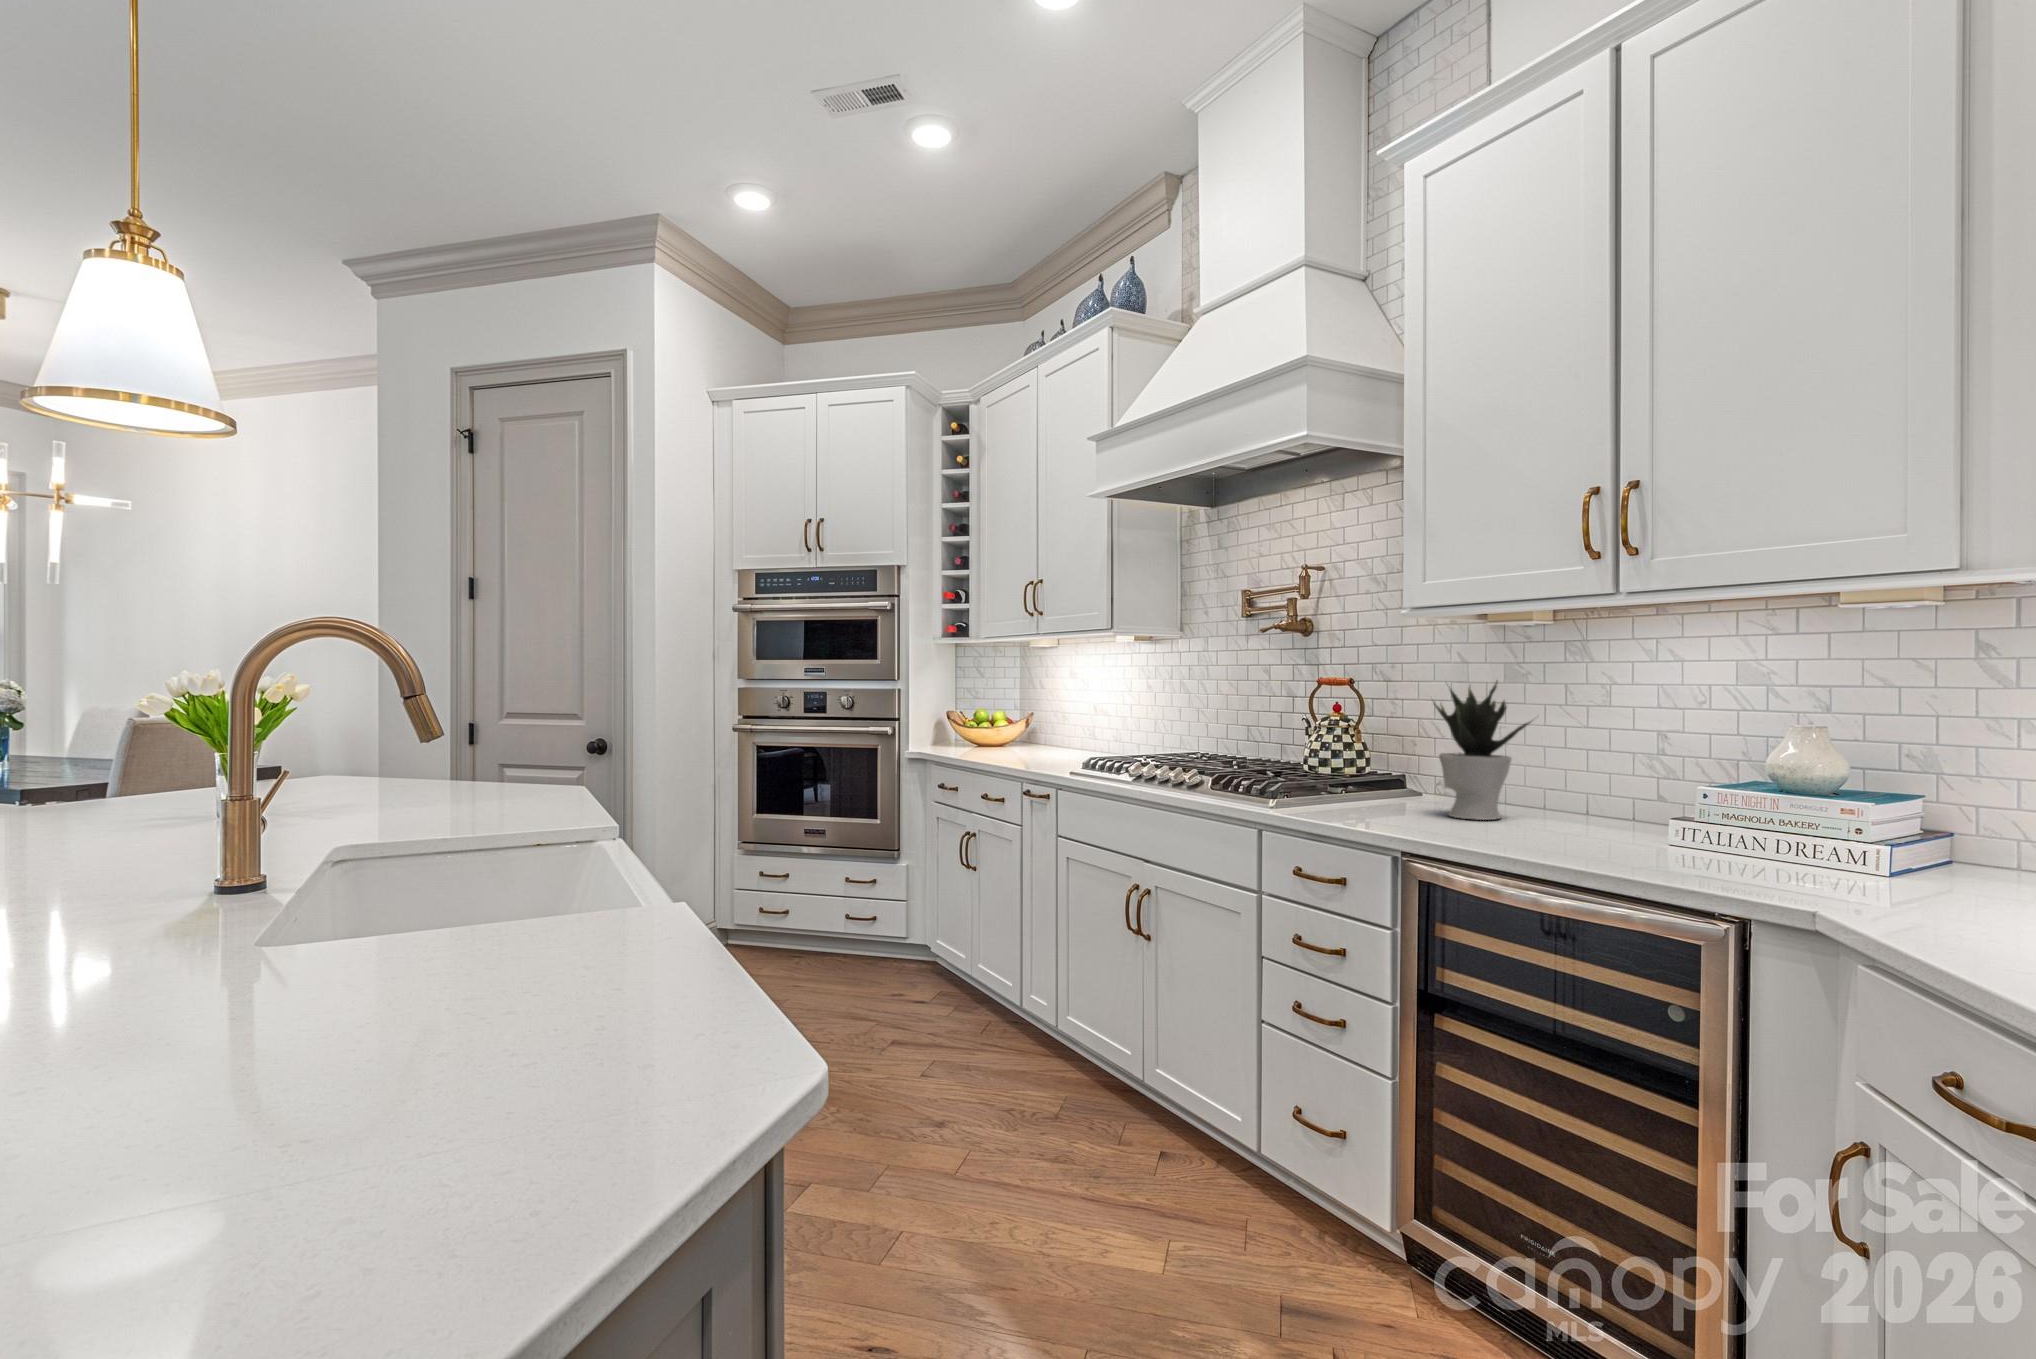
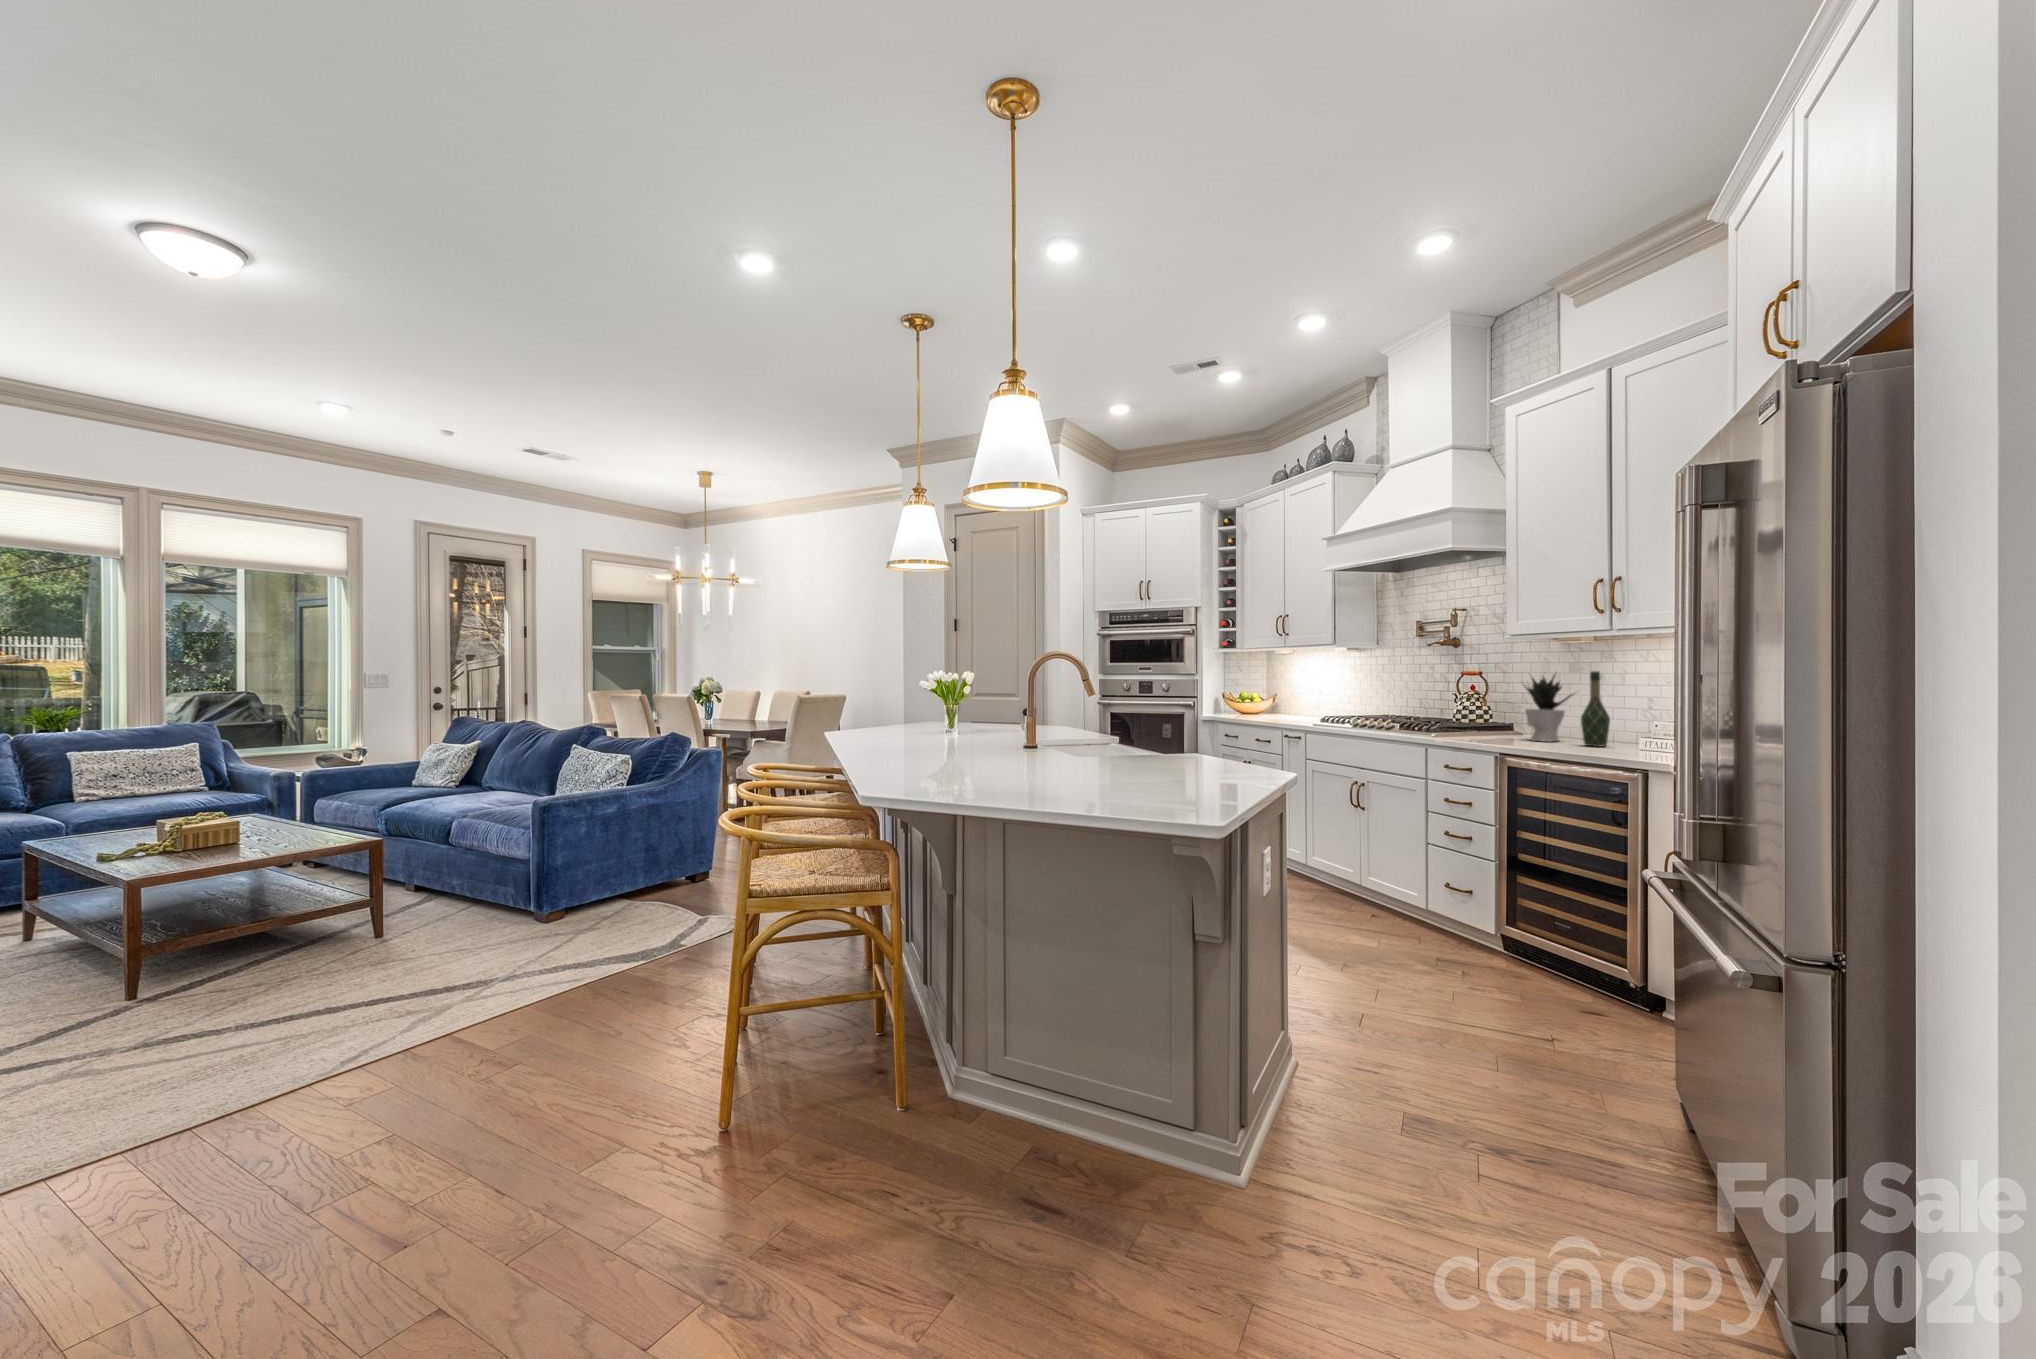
wine bottle: none [1549,681,1605,835] -> present [1581,671,1610,747]

